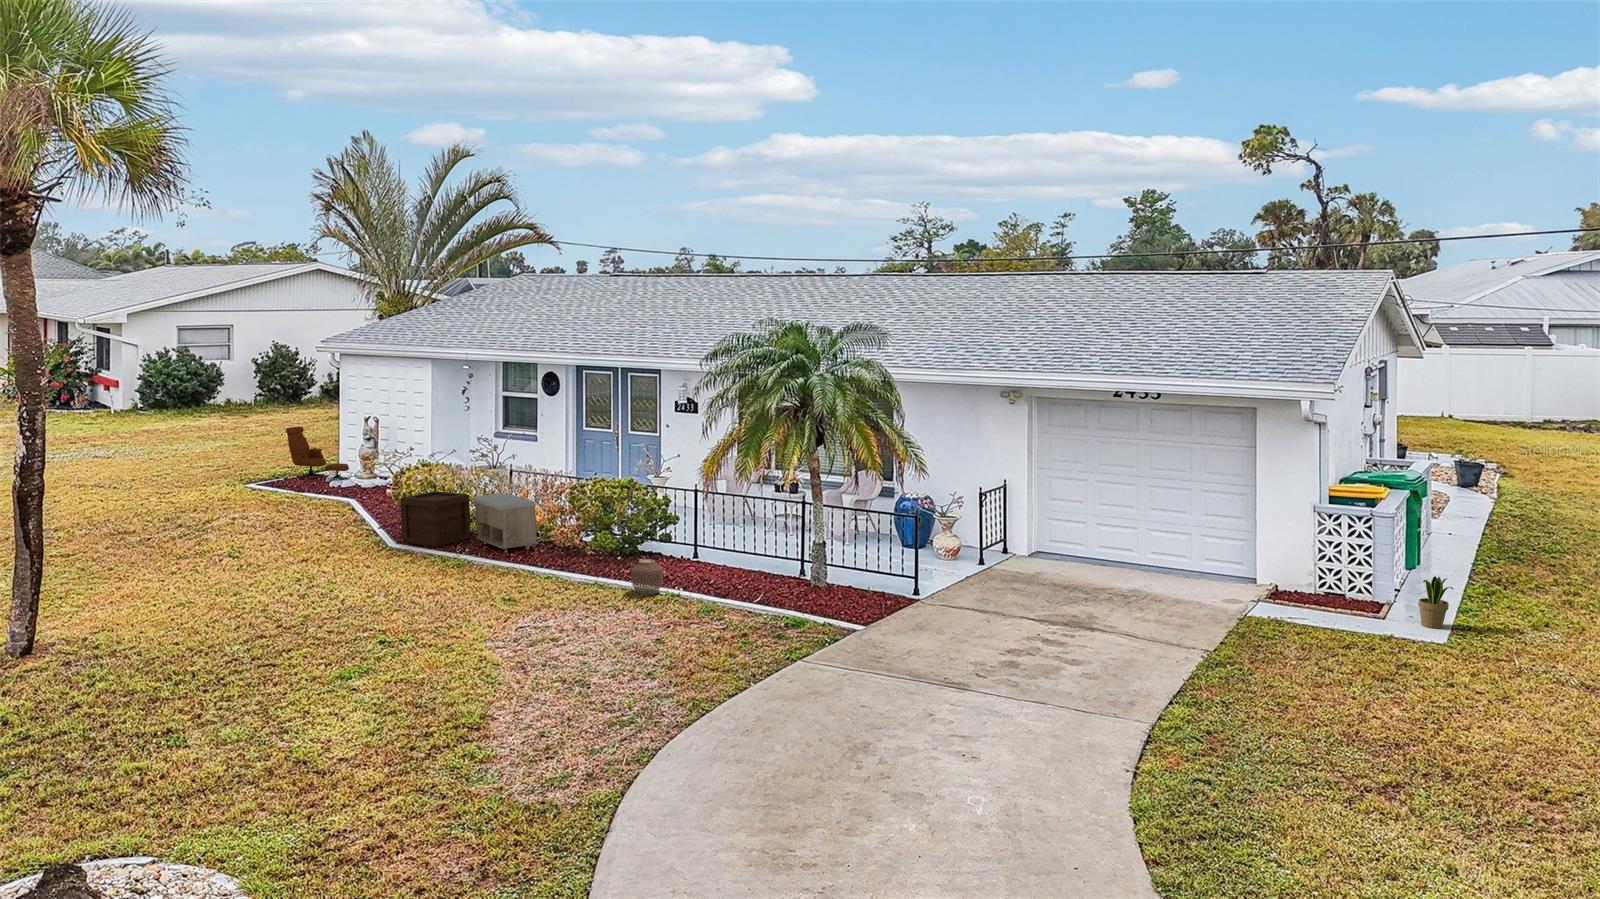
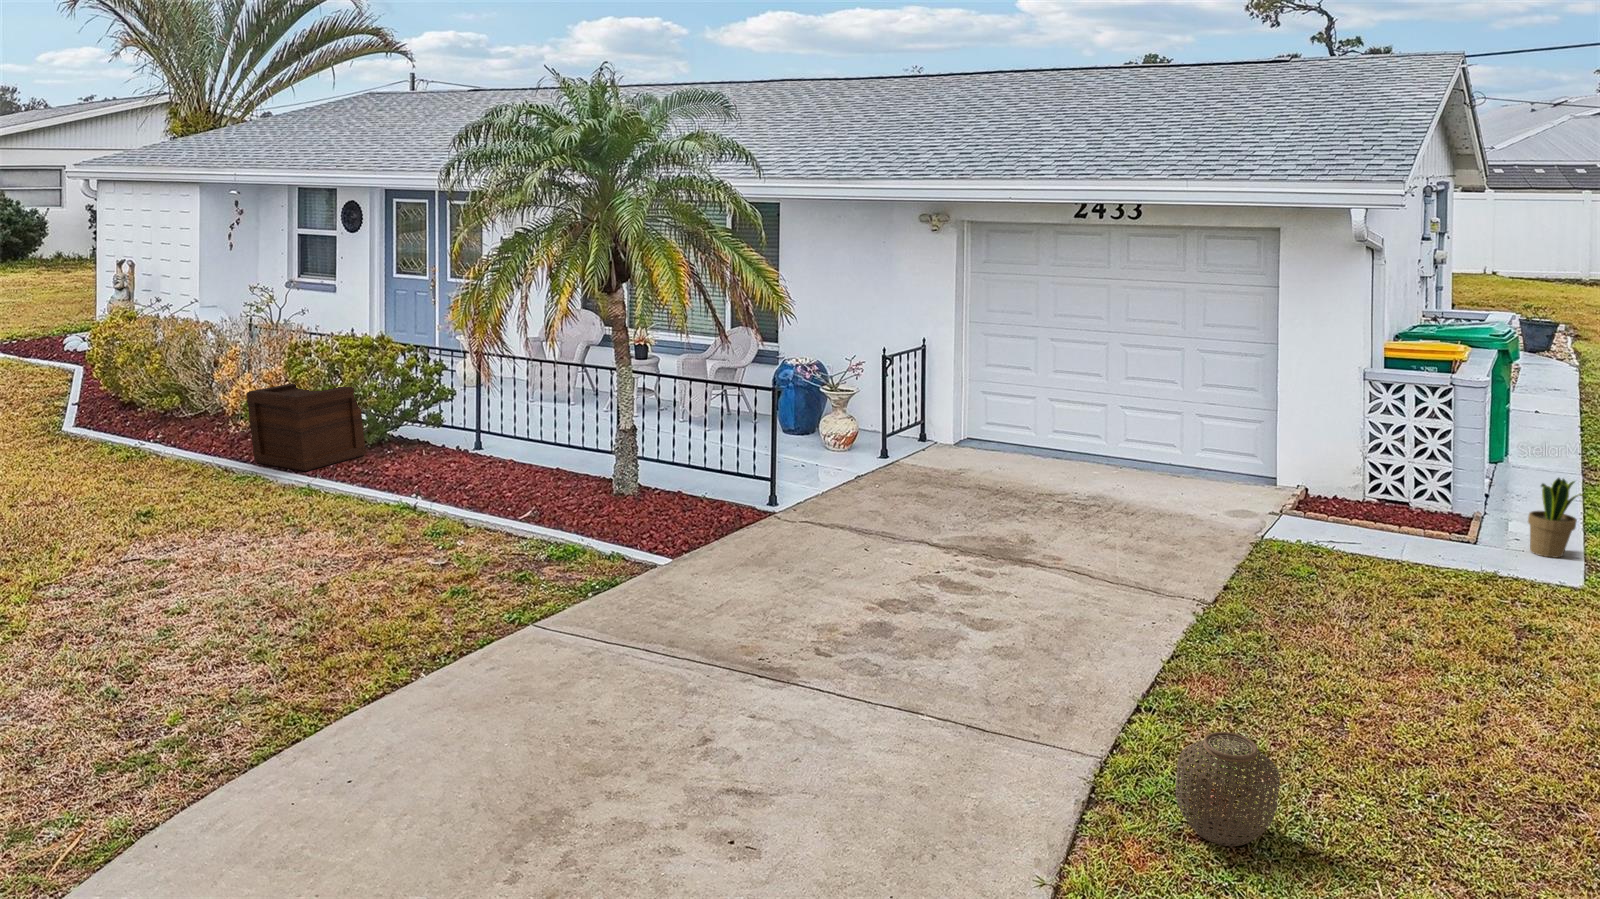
lounge chair: present [286,426,349,481] -> none [10,278,99,349]
wooden crate: present [400,491,471,547] -> present [246,383,365,471]
storage bench: present [473,493,536,552] -> none [174,360,262,444]
woven basket: present [631,559,663,595] -> present [1176,732,1280,846]

